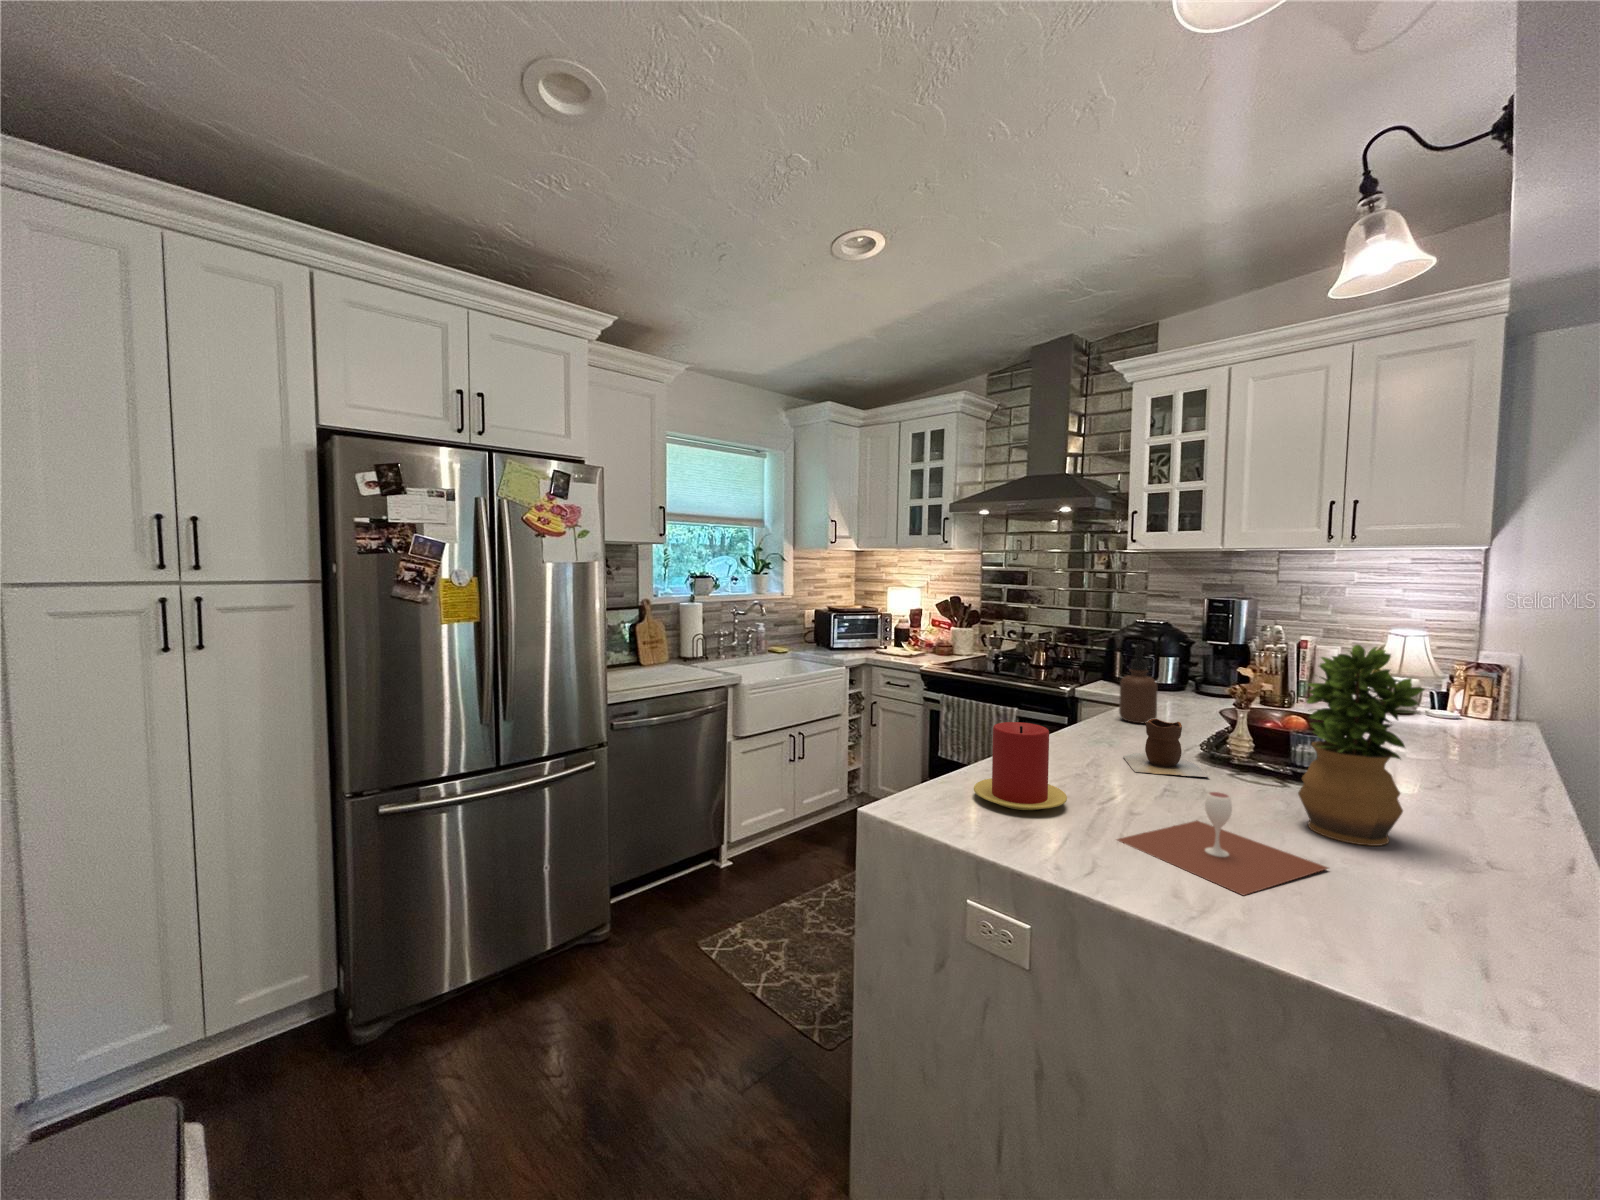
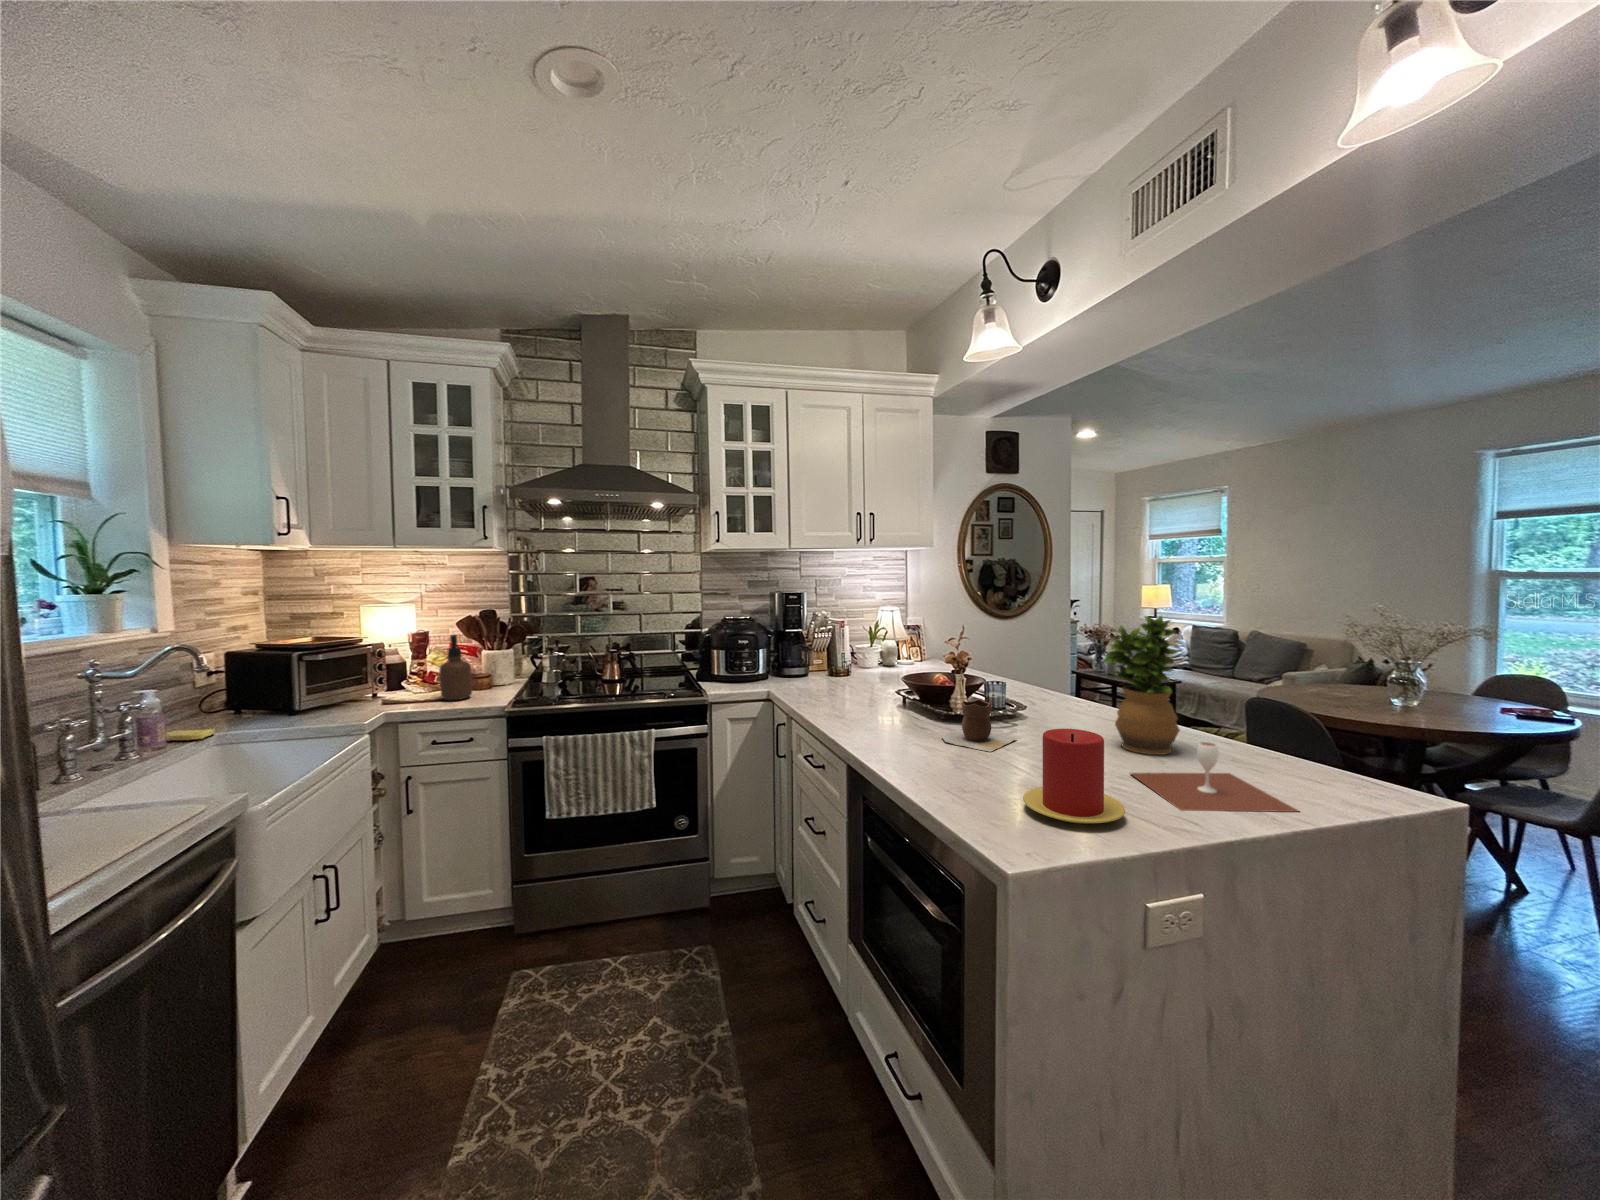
soap dispenser: present [1119,644,1157,723] -> present [439,635,472,700]

